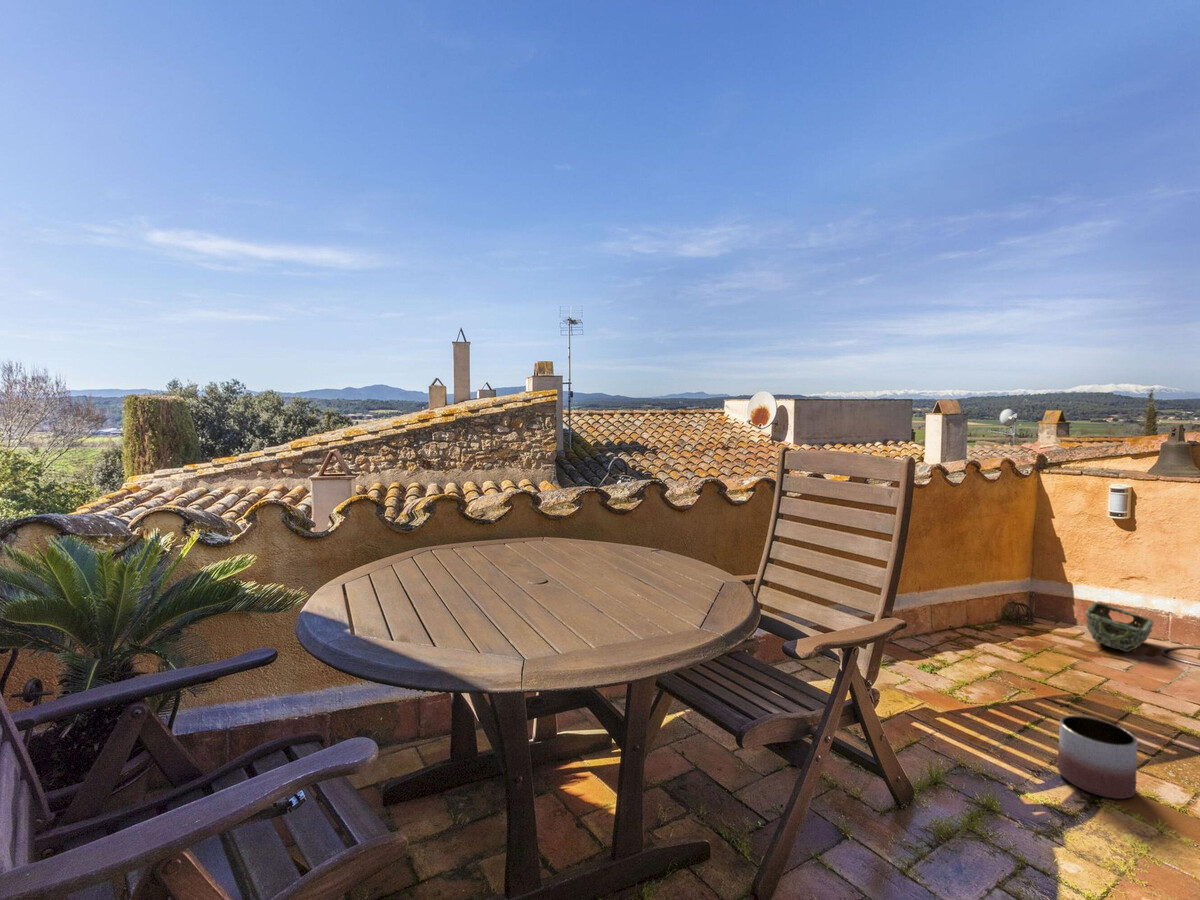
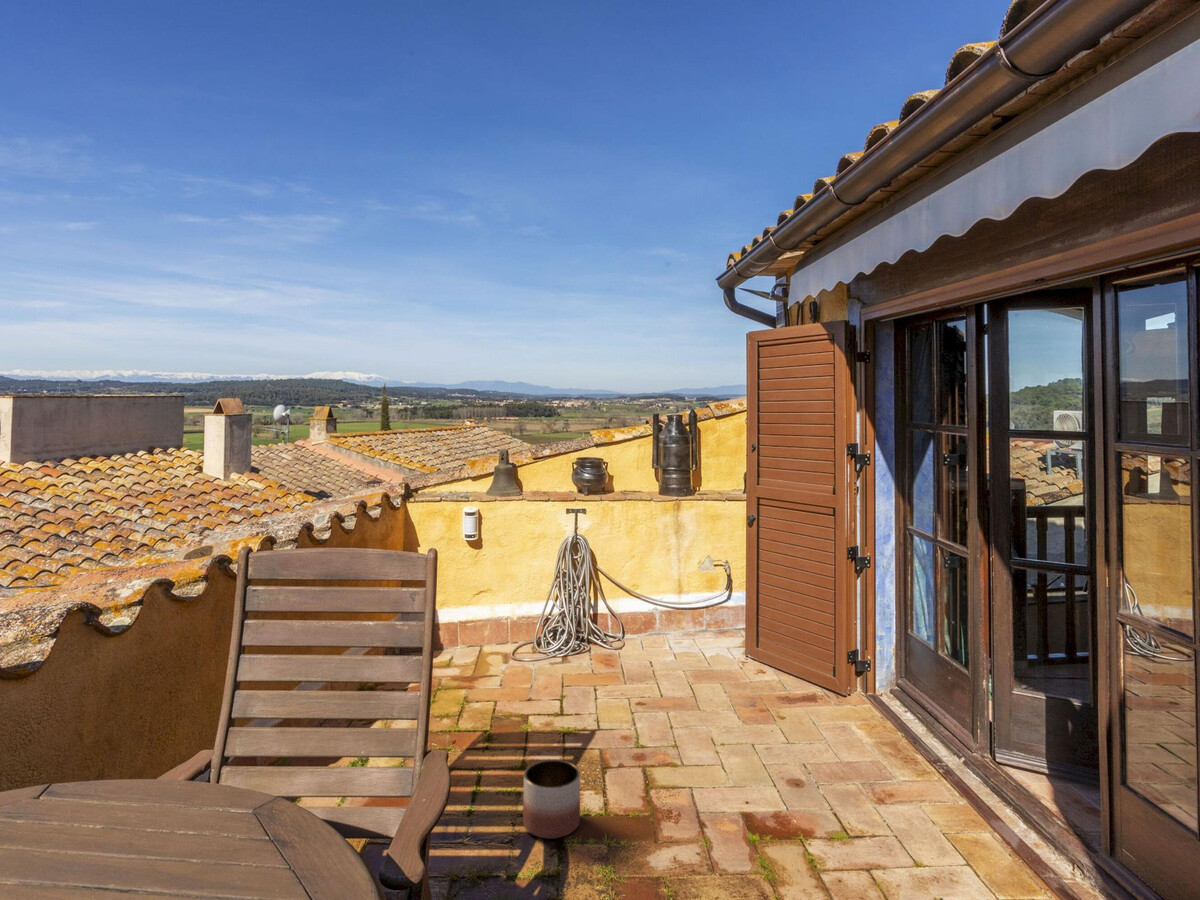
woven basket: present [1085,602,1153,652] -> none [456,623,504,666]

